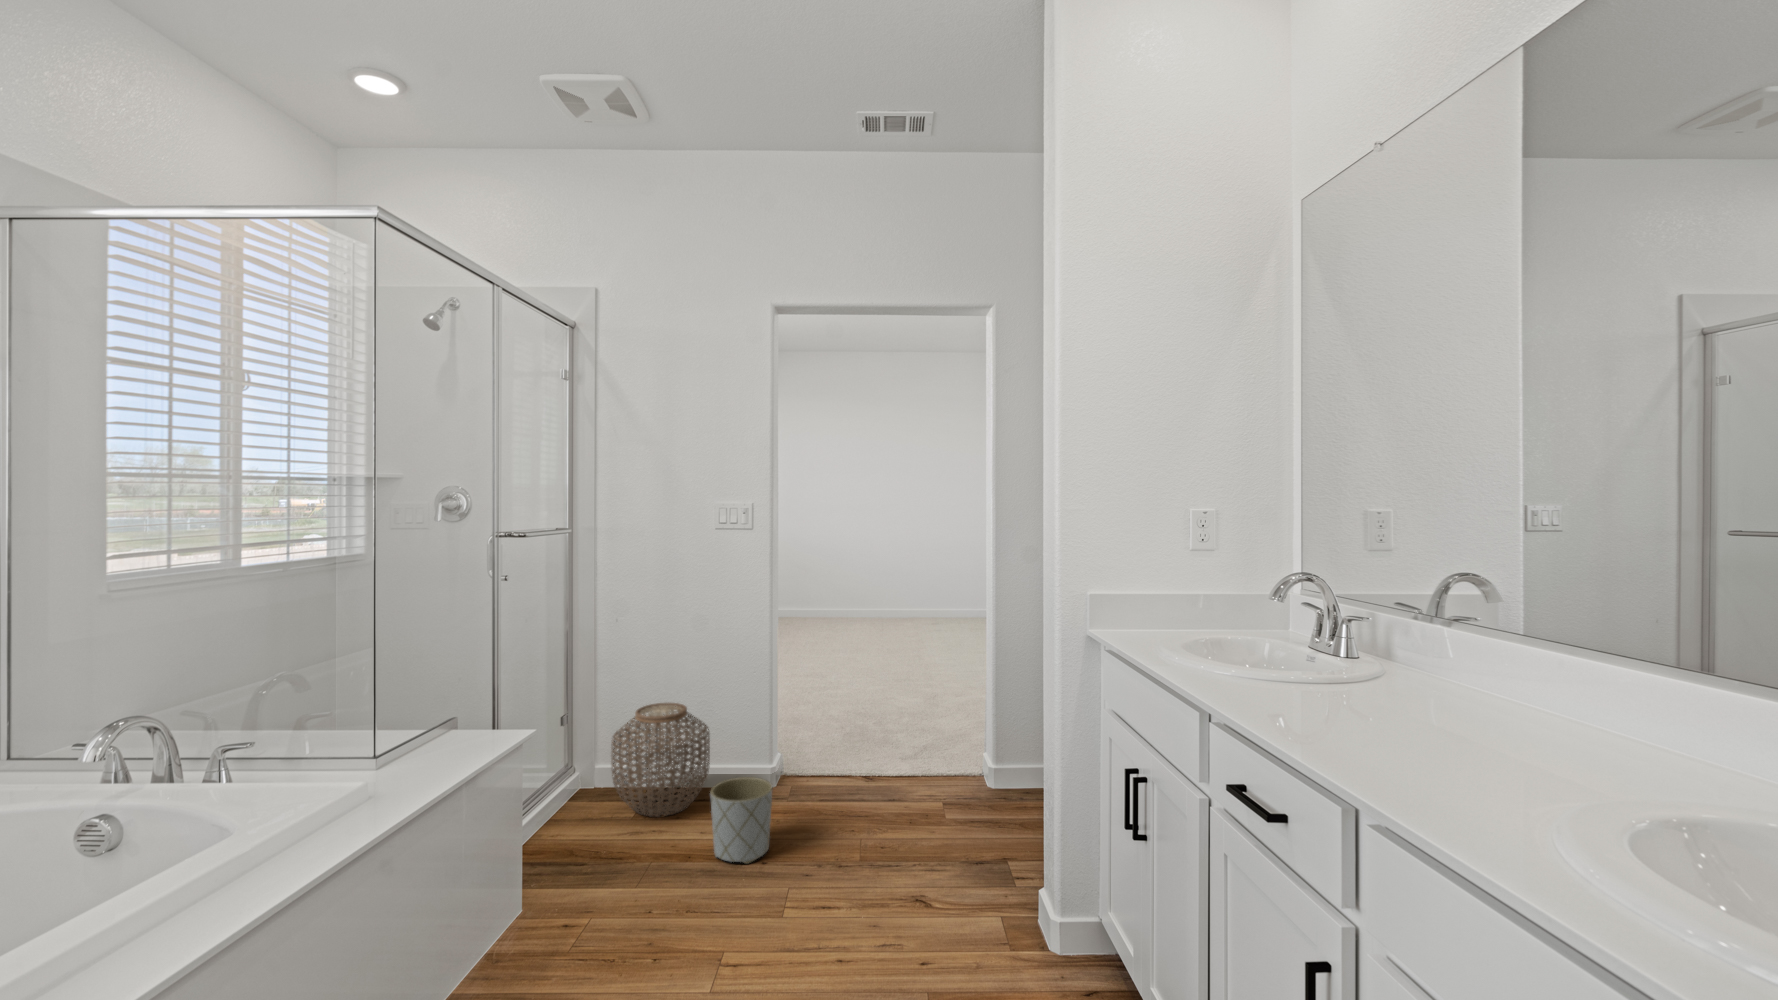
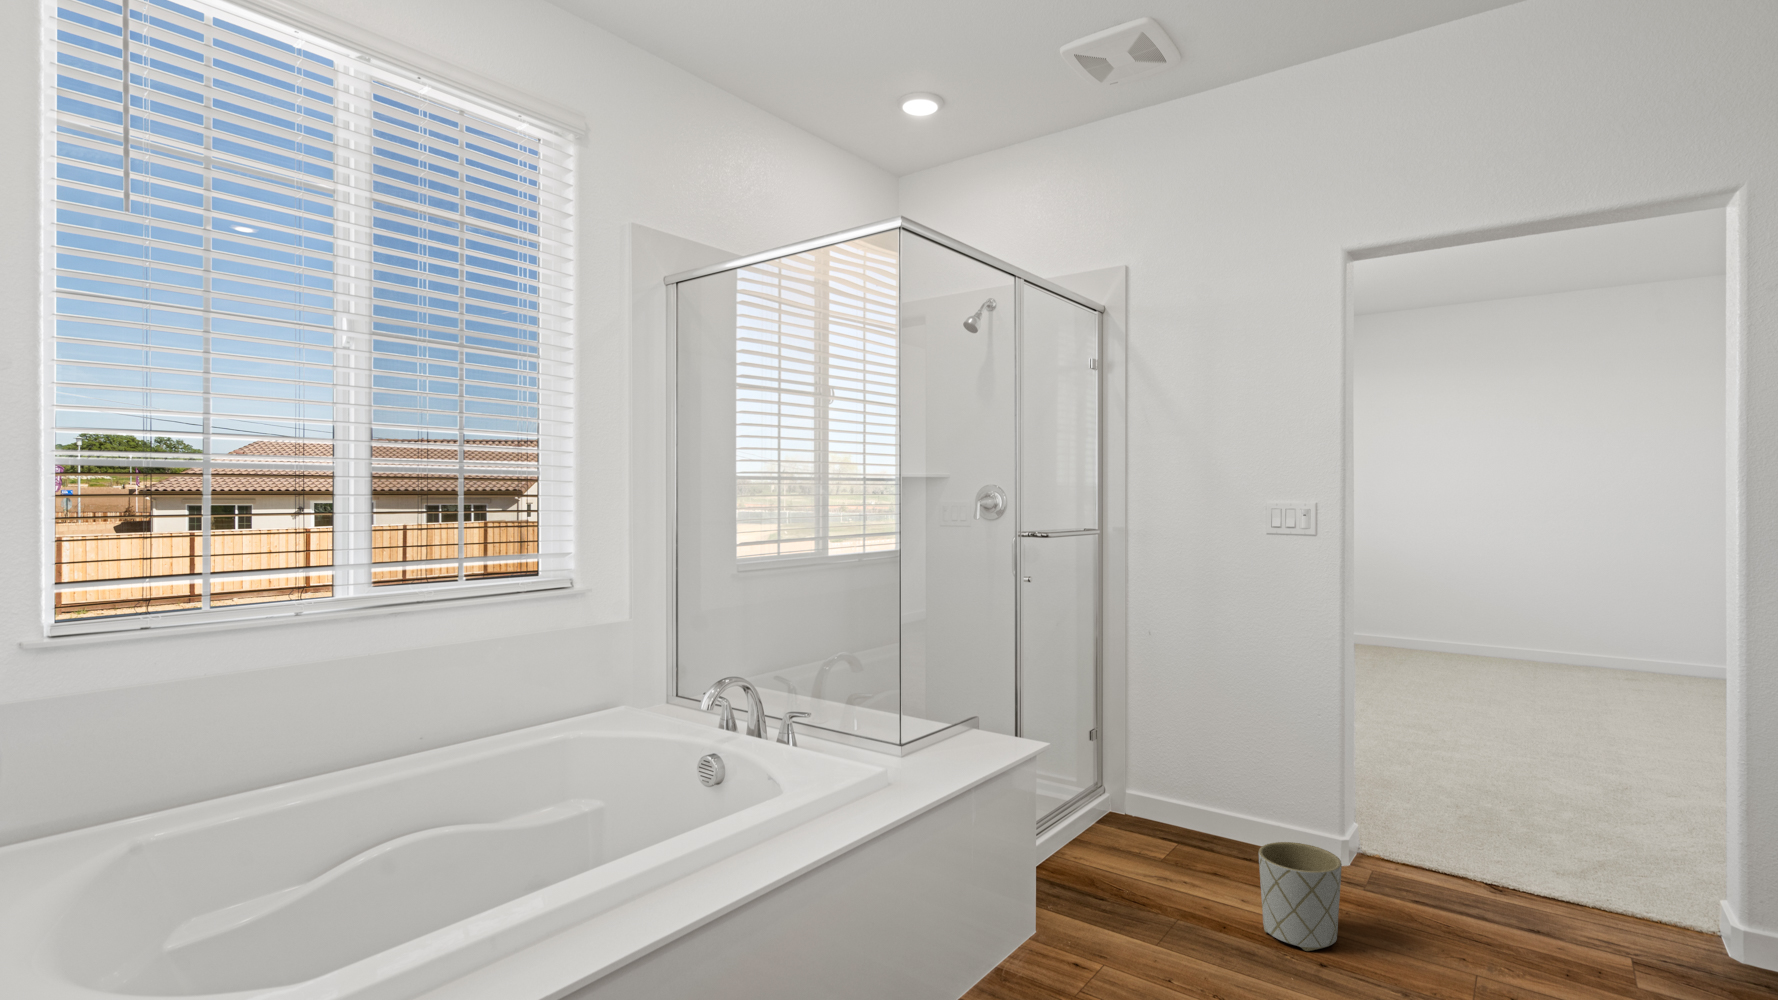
woven basket: present [612,703,710,817] -> none [1143,737,1259,870]

